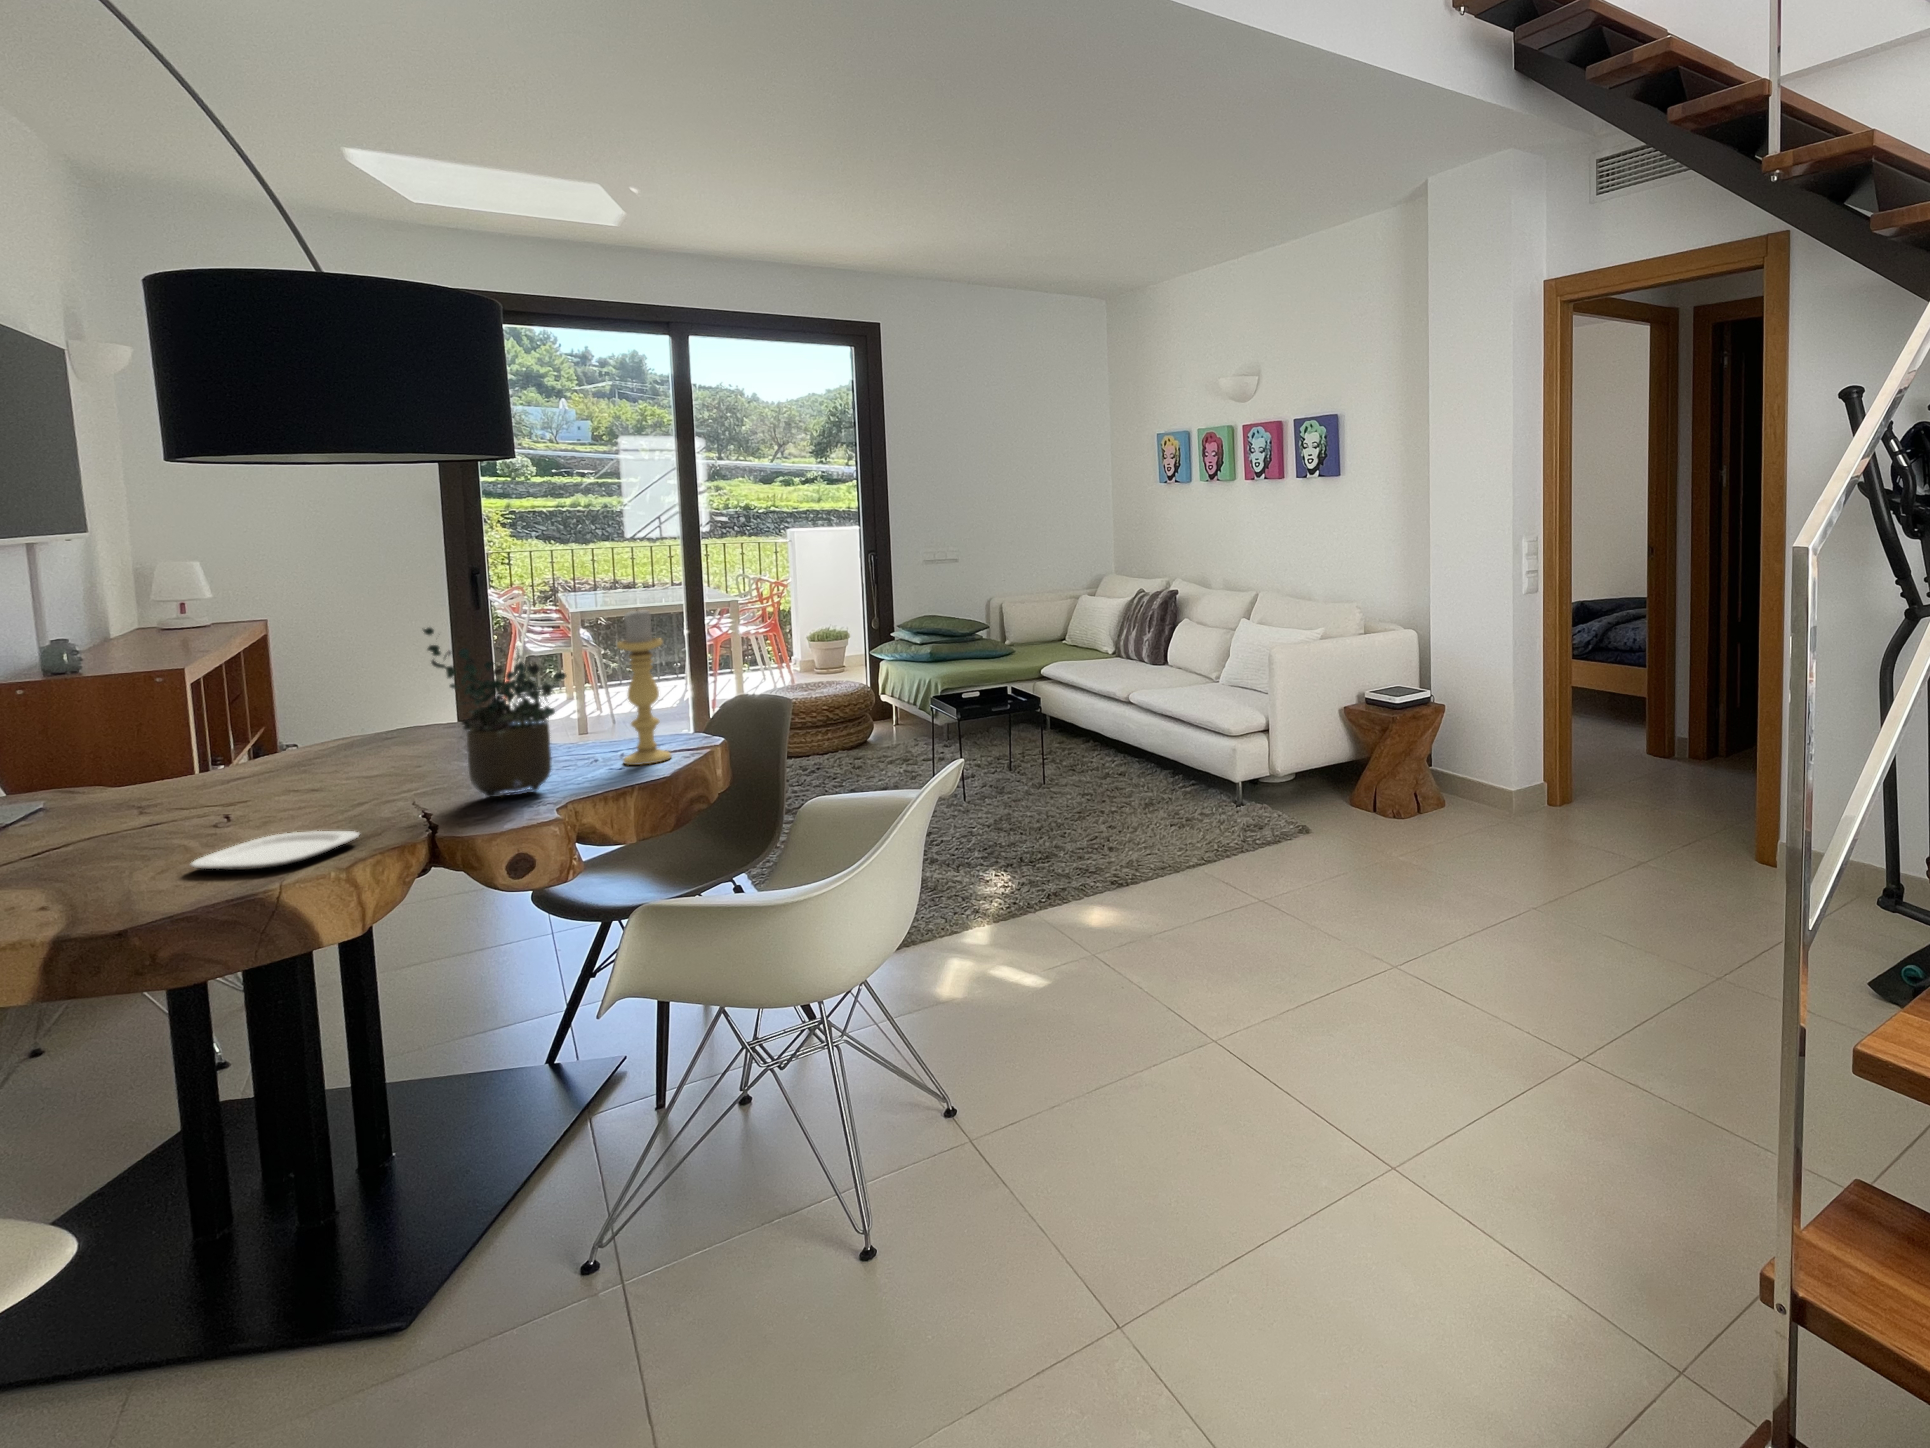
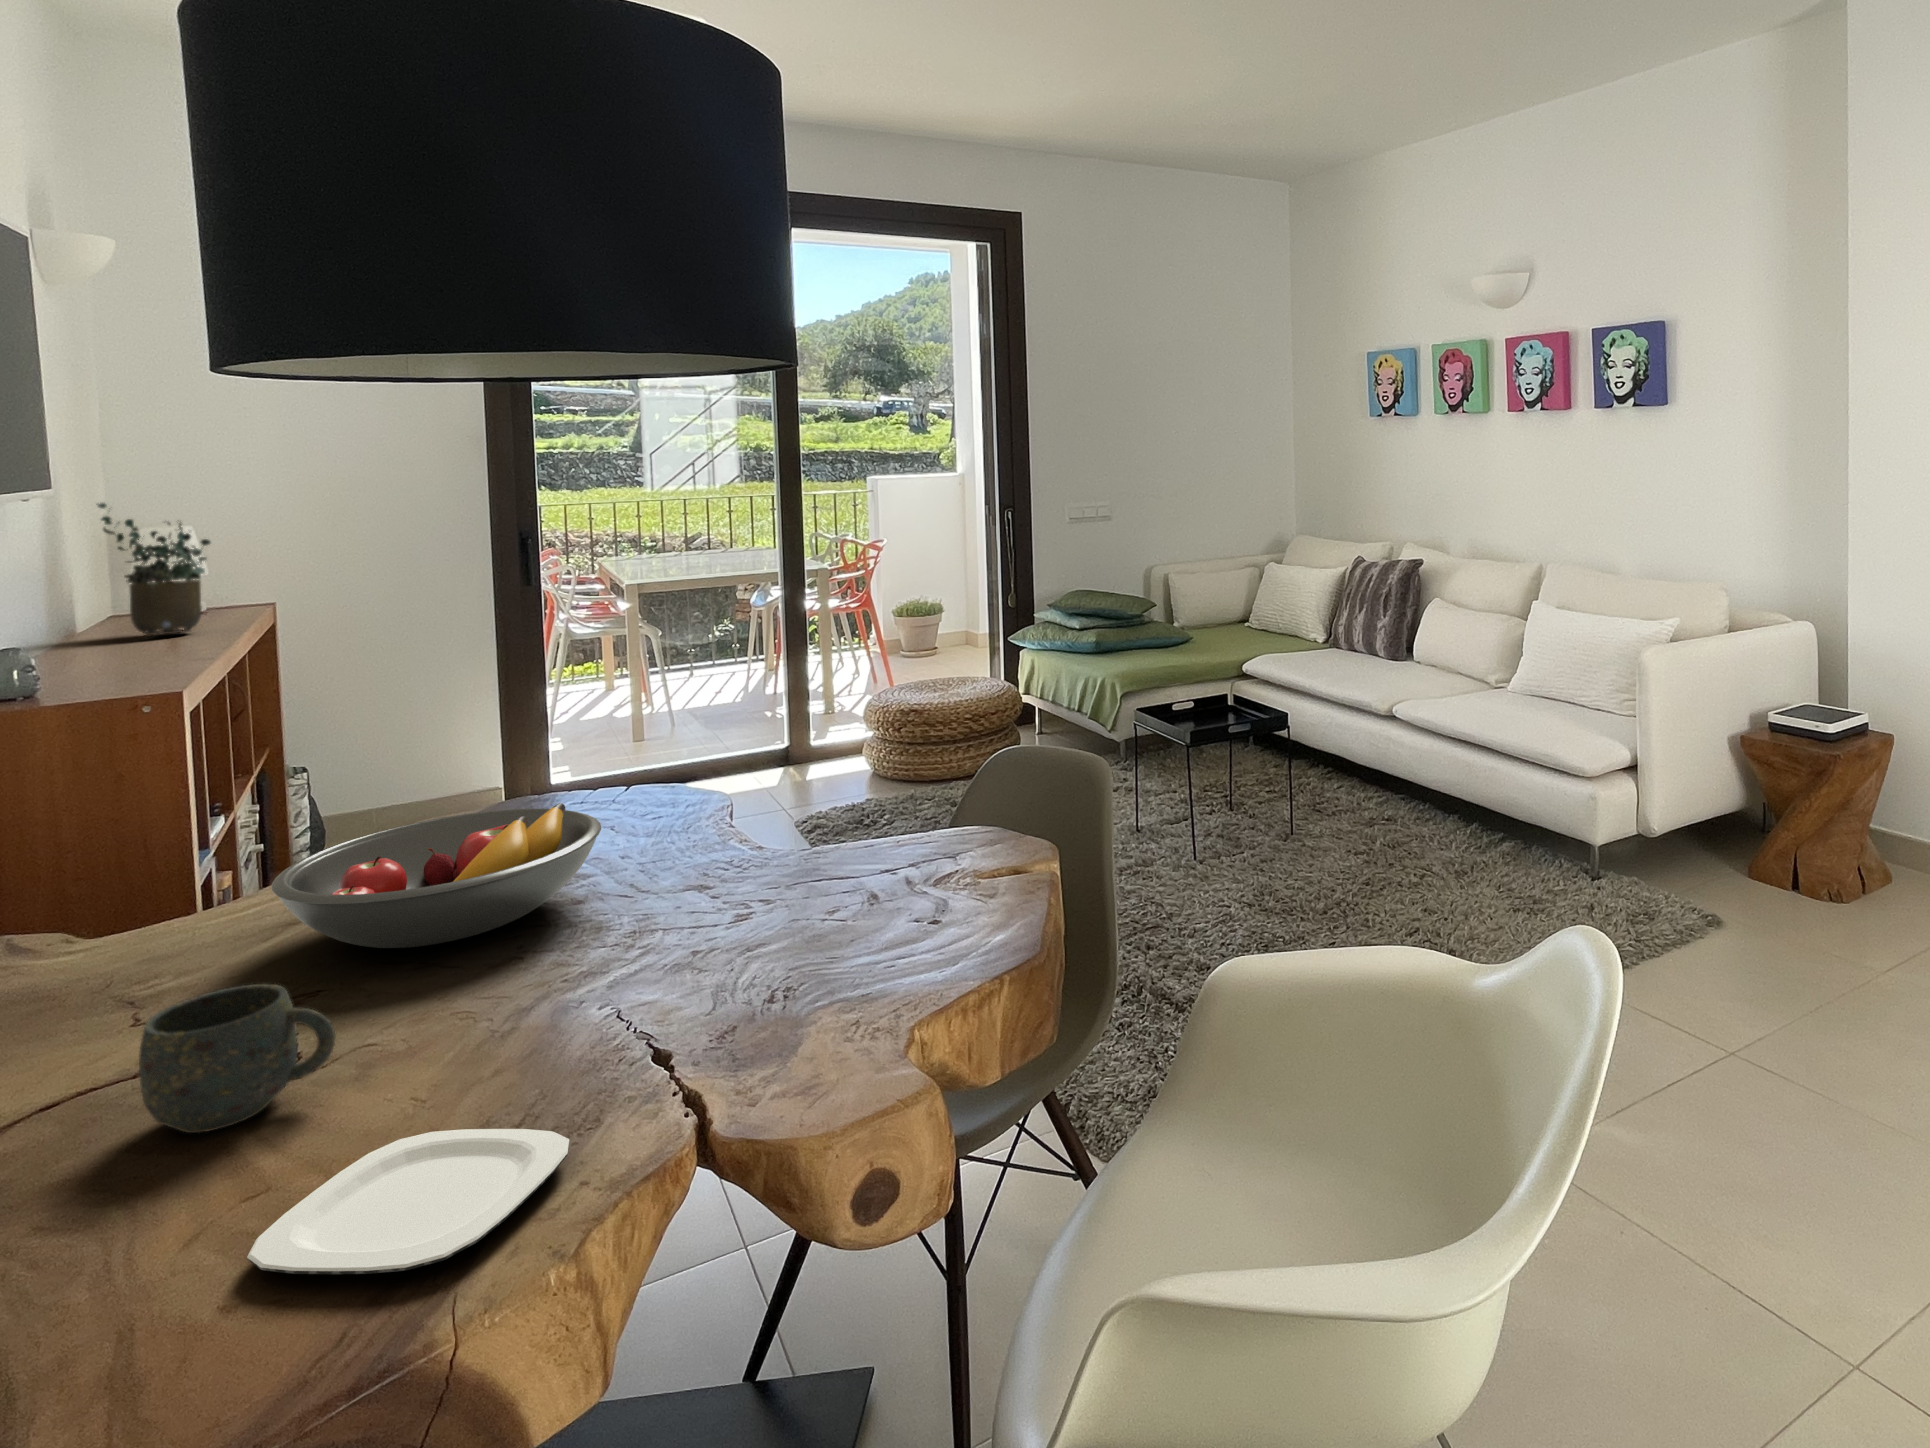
candle holder: present [617,610,671,765] -> none [918,637,998,912]
potted plant: present [423,628,566,797] -> present [98,503,210,635]
fruit bowl: none [225,709,434,782] -> present [272,803,601,948]
mug: none [140,773,248,840] -> present [139,984,335,1133]

